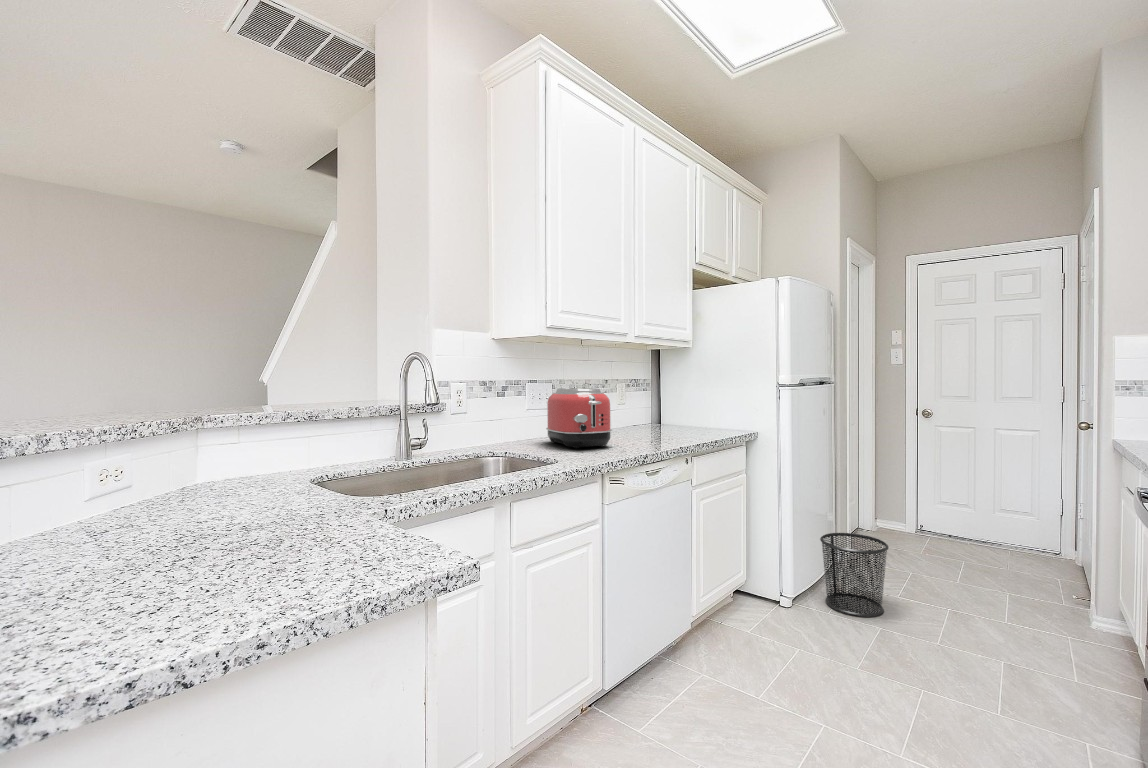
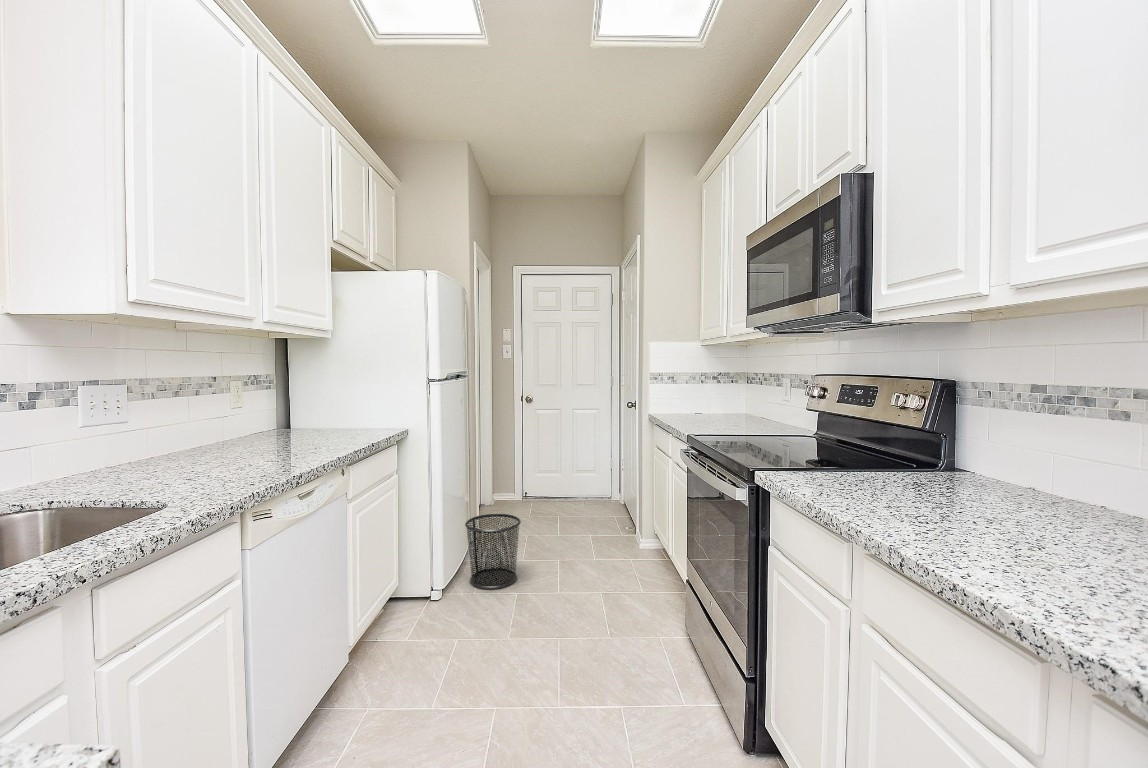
toaster: present [546,388,612,449] -> none [124,391,243,478]

